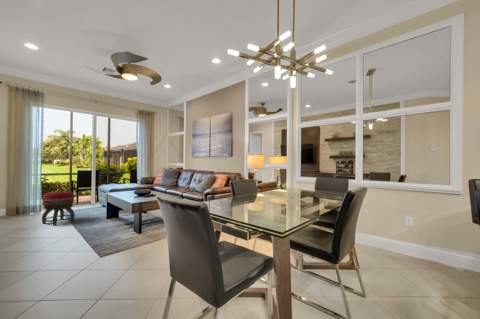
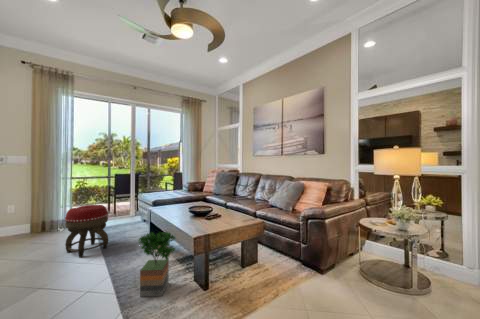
potted tree: none [98,201,123,237] -> present [138,232,175,297]

